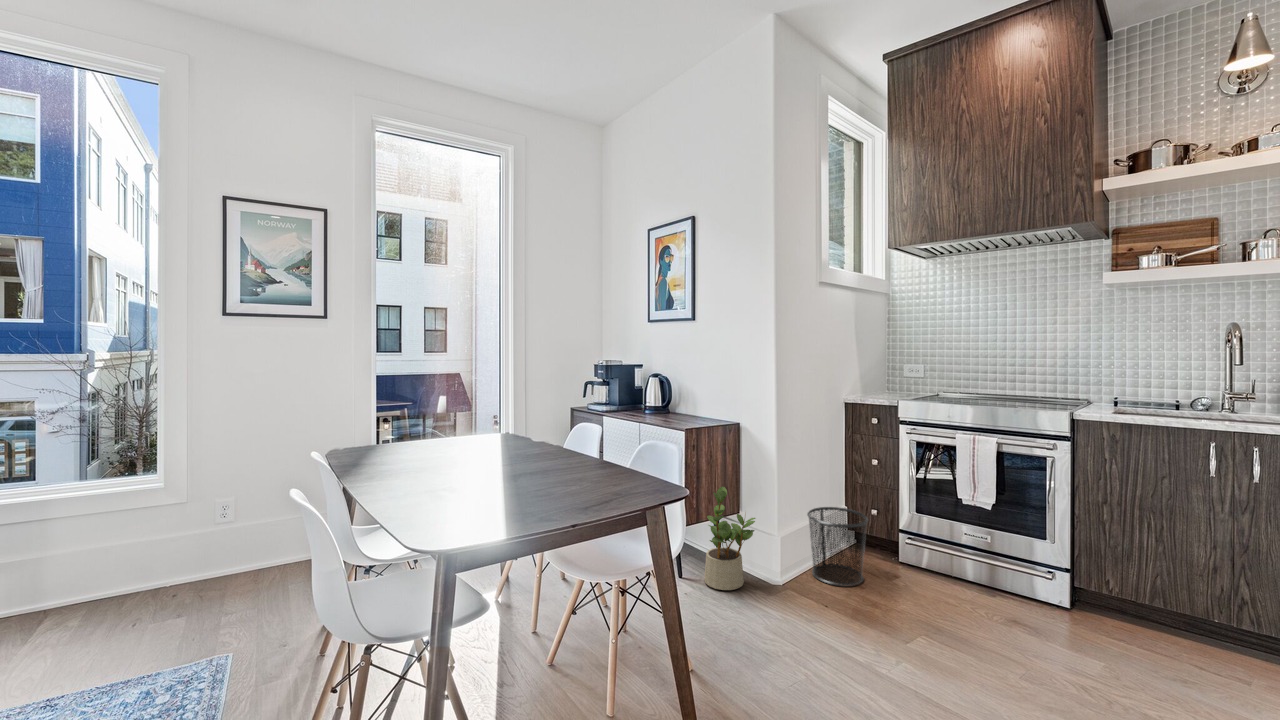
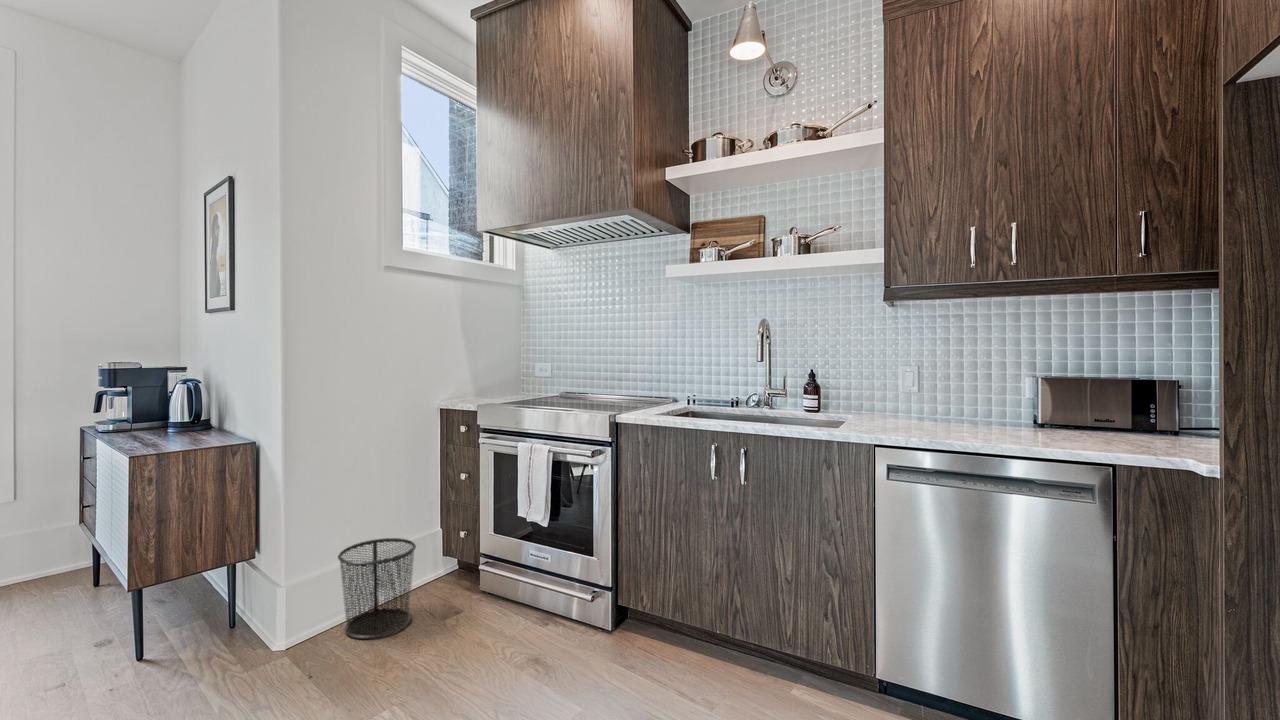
potted plant: present [705,487,755,590] -> none [166,526,253,668]

